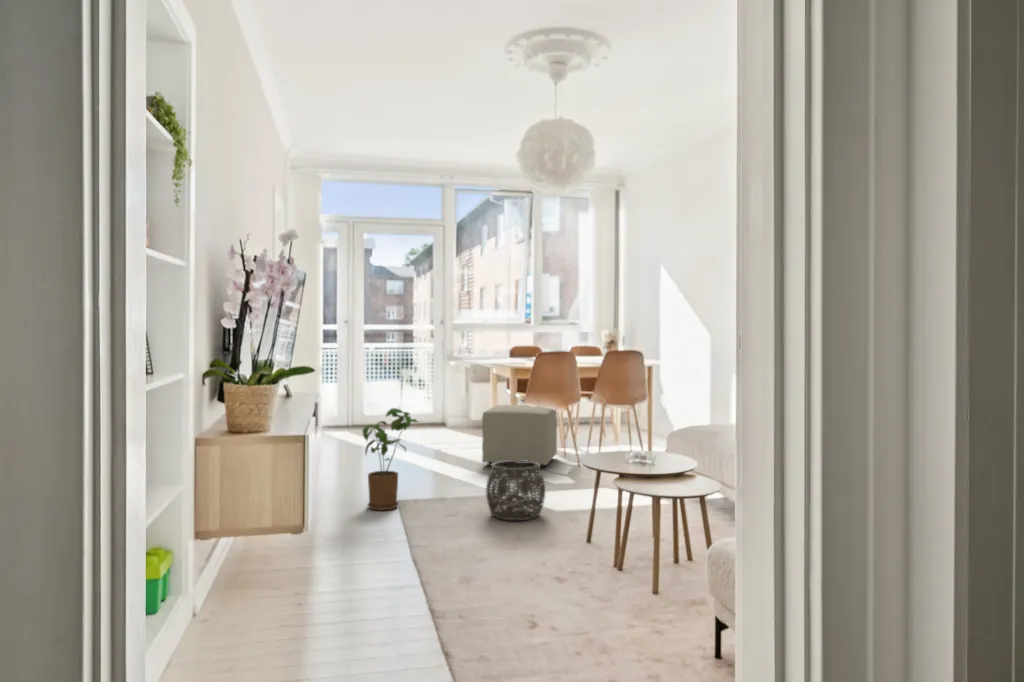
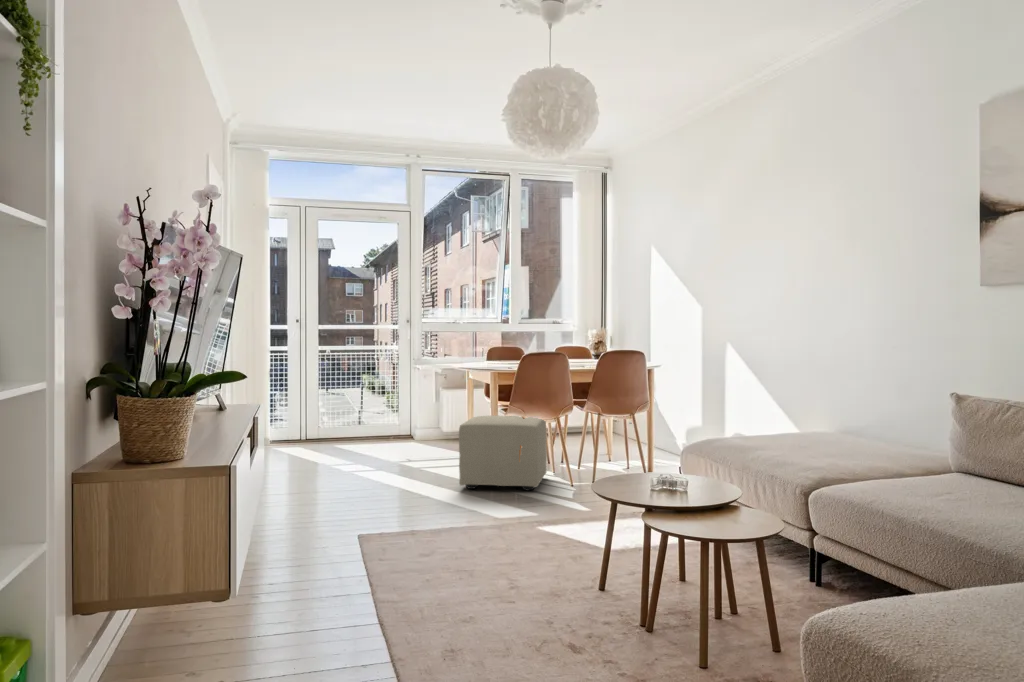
house plant: present [363,408,417,510] -> none [313,423,386,551]
woven basket: present [486,460,545,521] -> none [468,485,543,563]

